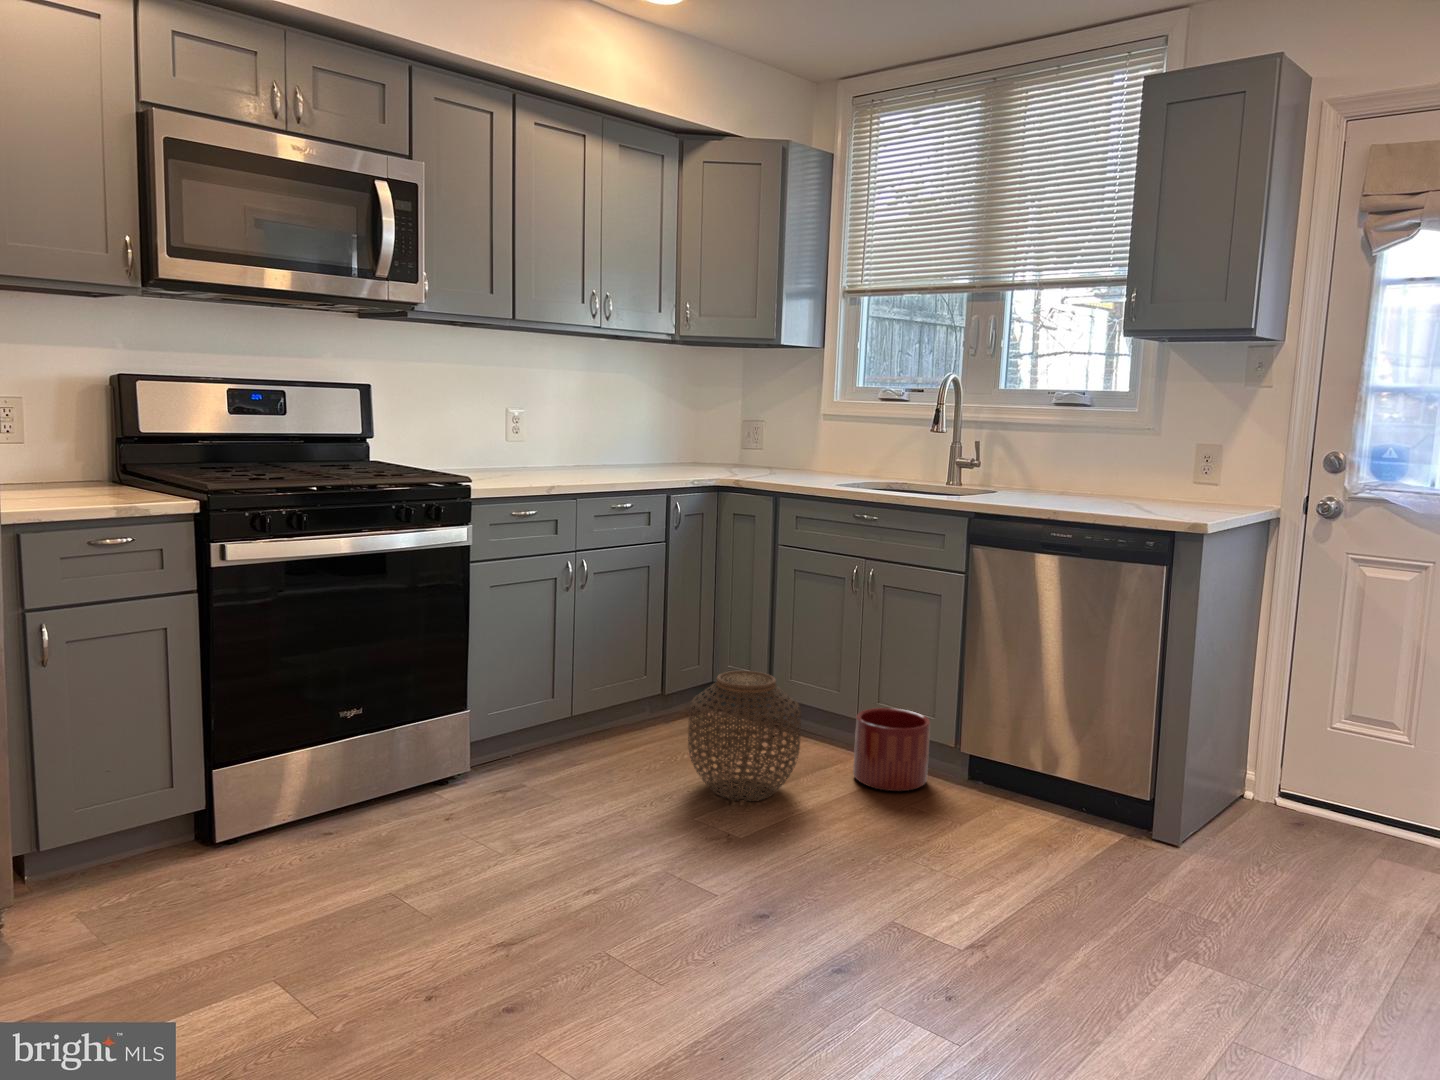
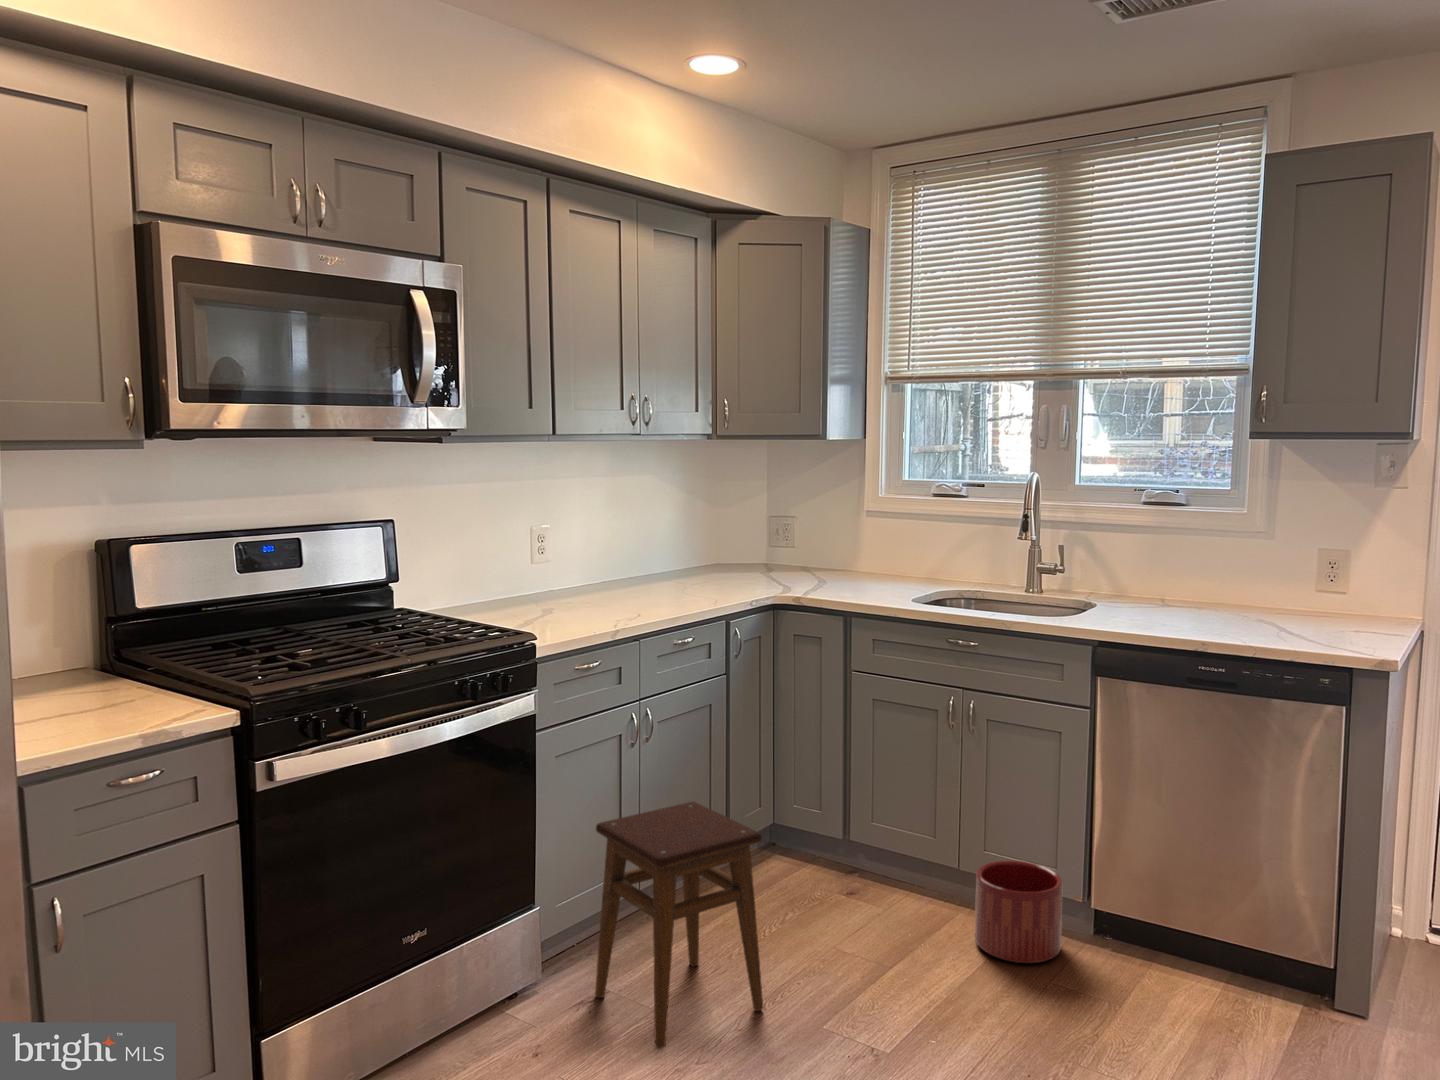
stool: none [512,632,649,819] -> present [595,802,763,1048]
woven basket: present [688,671,801,801] -> none [798,837,929,995]

